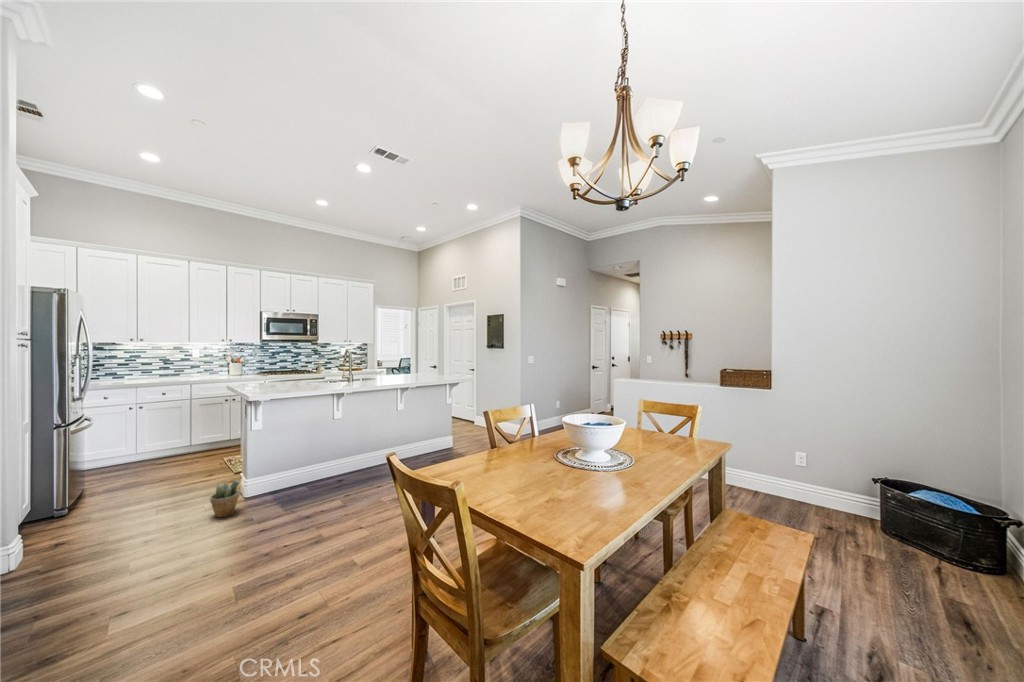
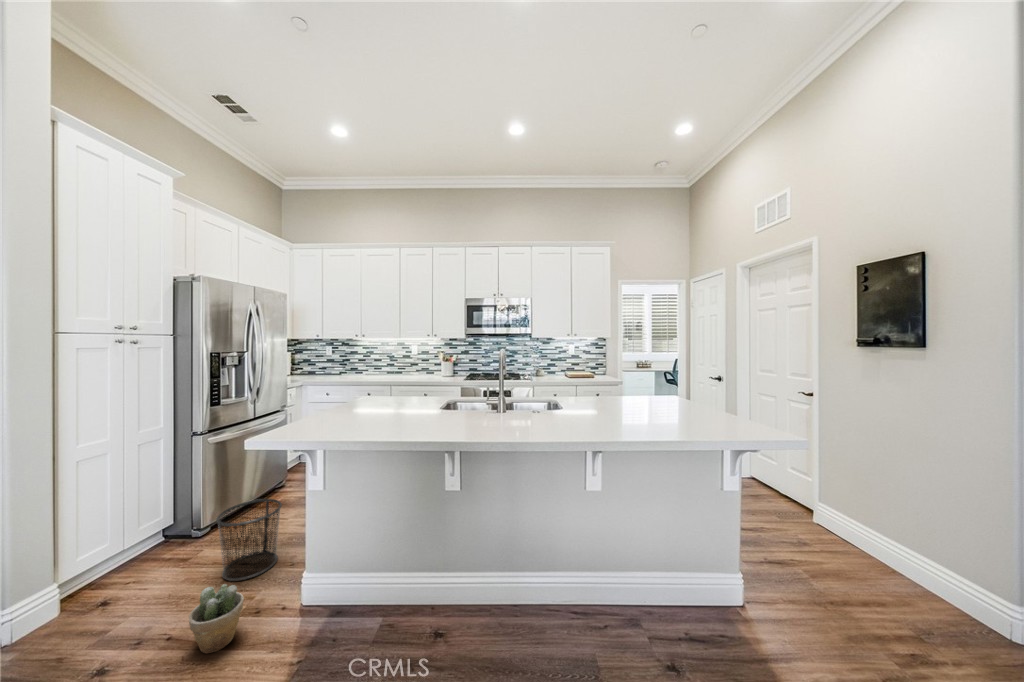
trash can: none [154,459,203,510] -> present [216,499,282,581]

